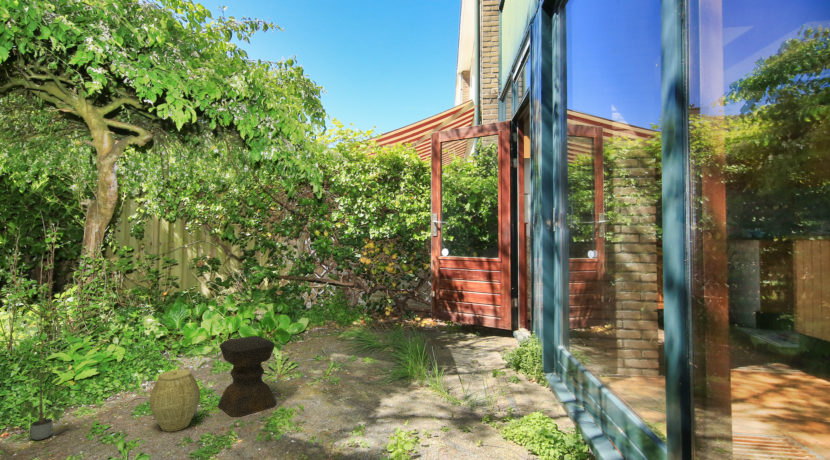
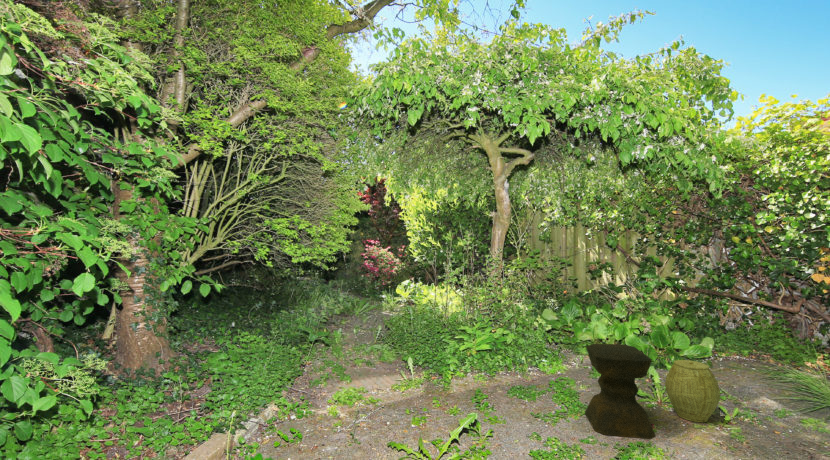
potted plant: present [20,363,72,440] -> none [428,331,465,391]
woven basket: present [150,370,200,431] -> present [665,360,720,422]

